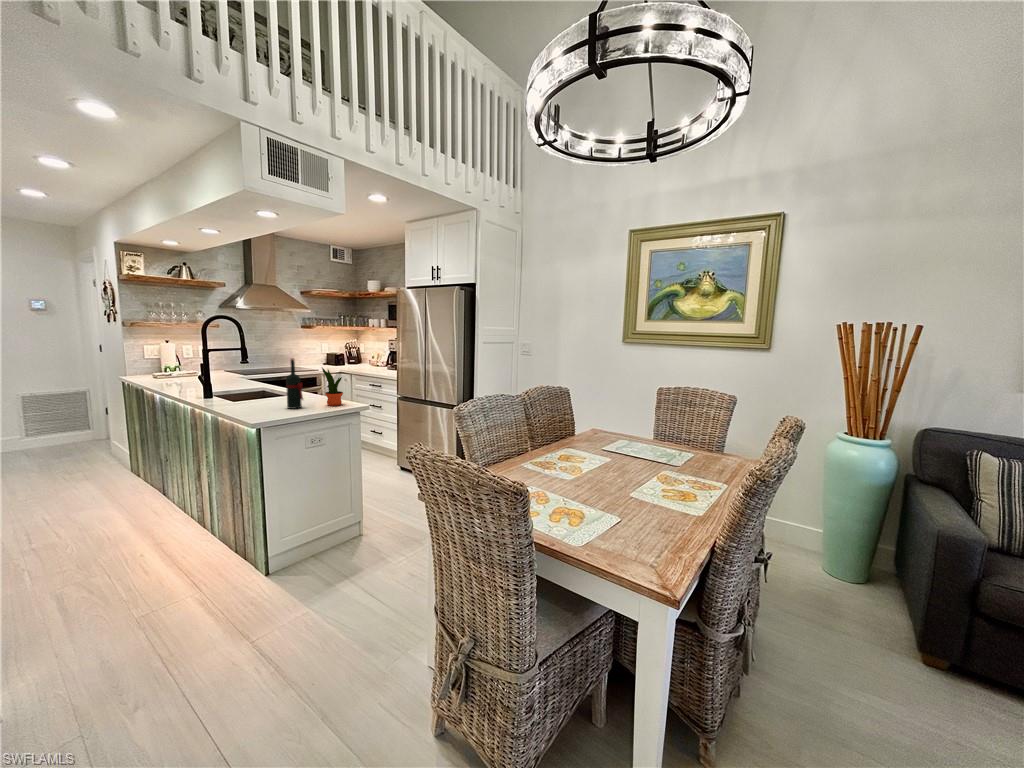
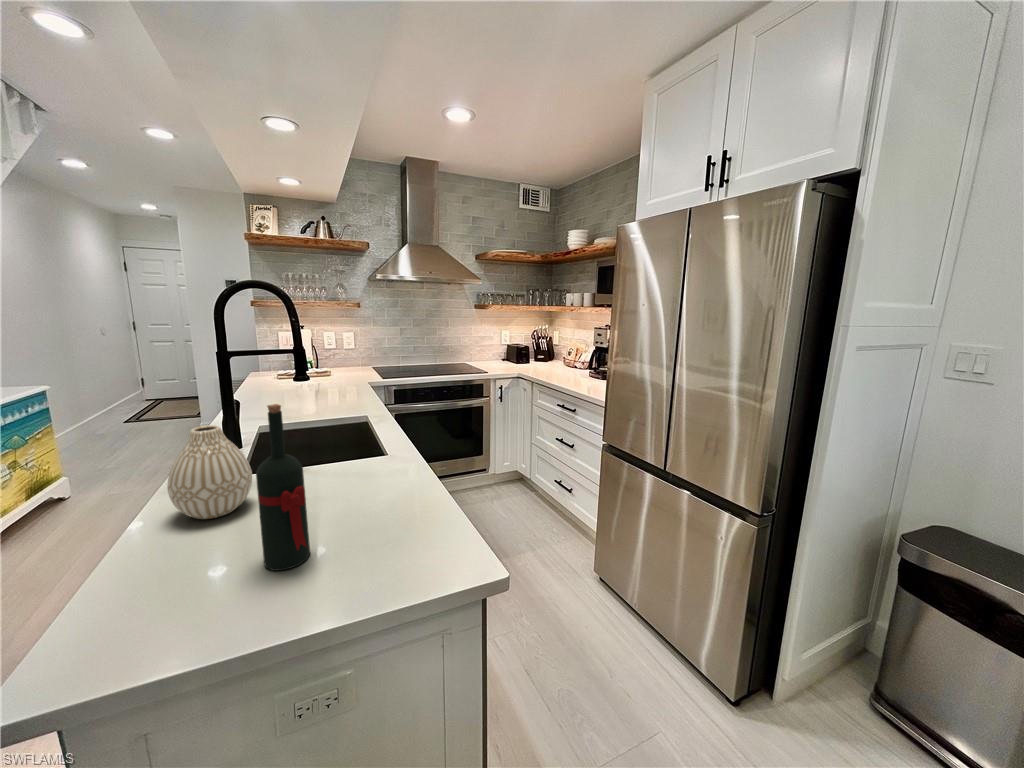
potted plant: present [322,368,343,406] -> none [355,435,436,566]
vase: none [230,373,261,406] -> present [167,425,252,519]

